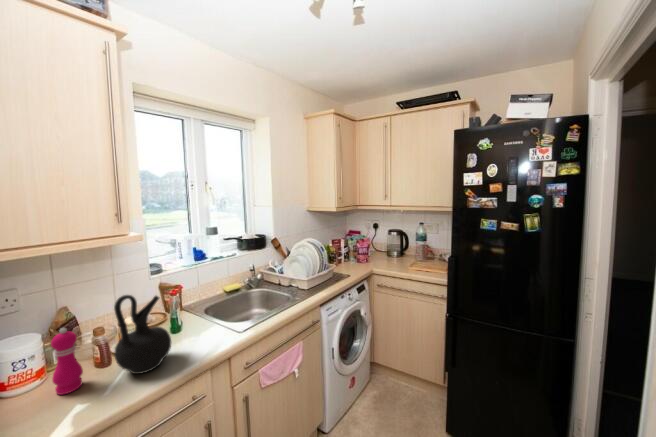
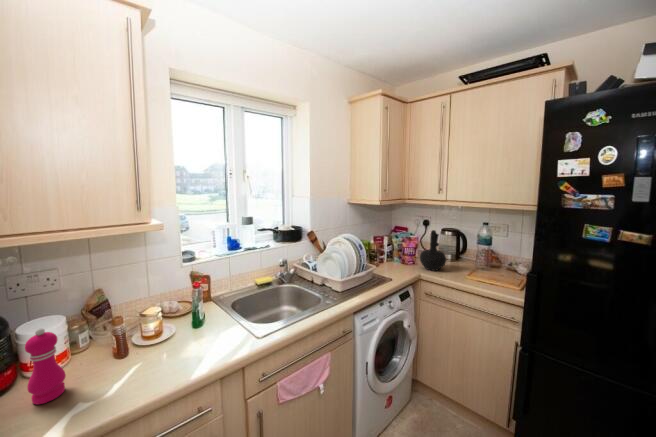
ceramic jug: present [114,295,171,374] -> present [420,230,446,271]

